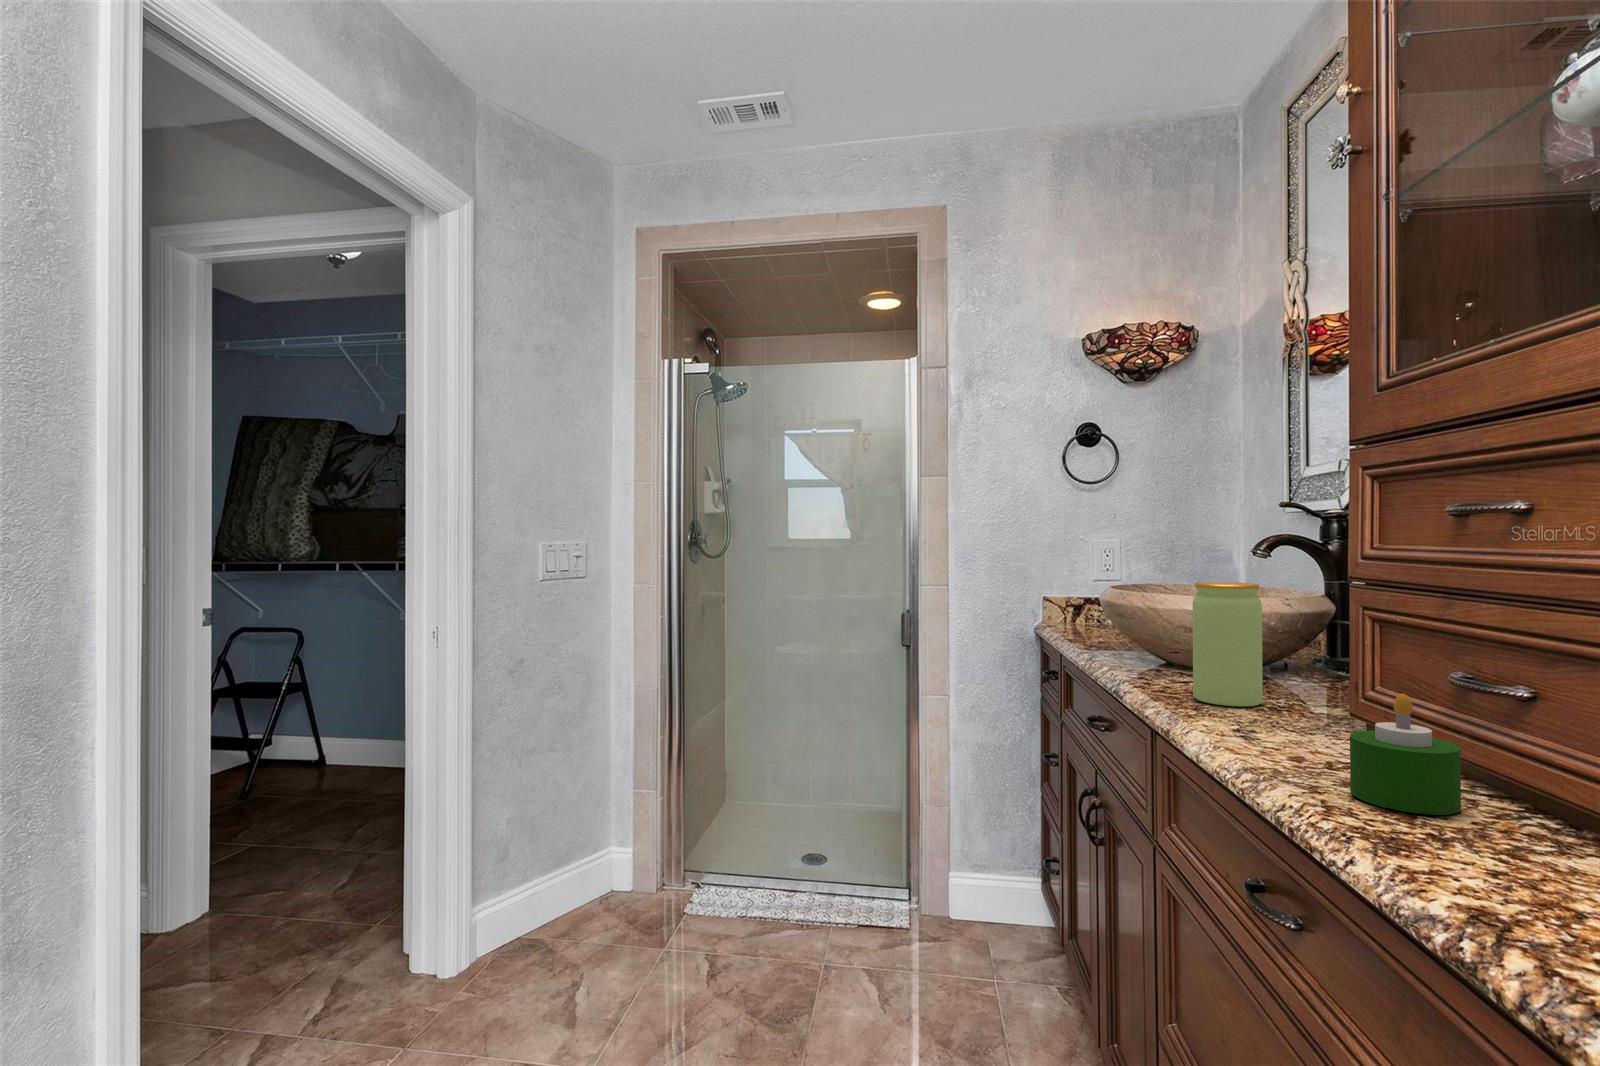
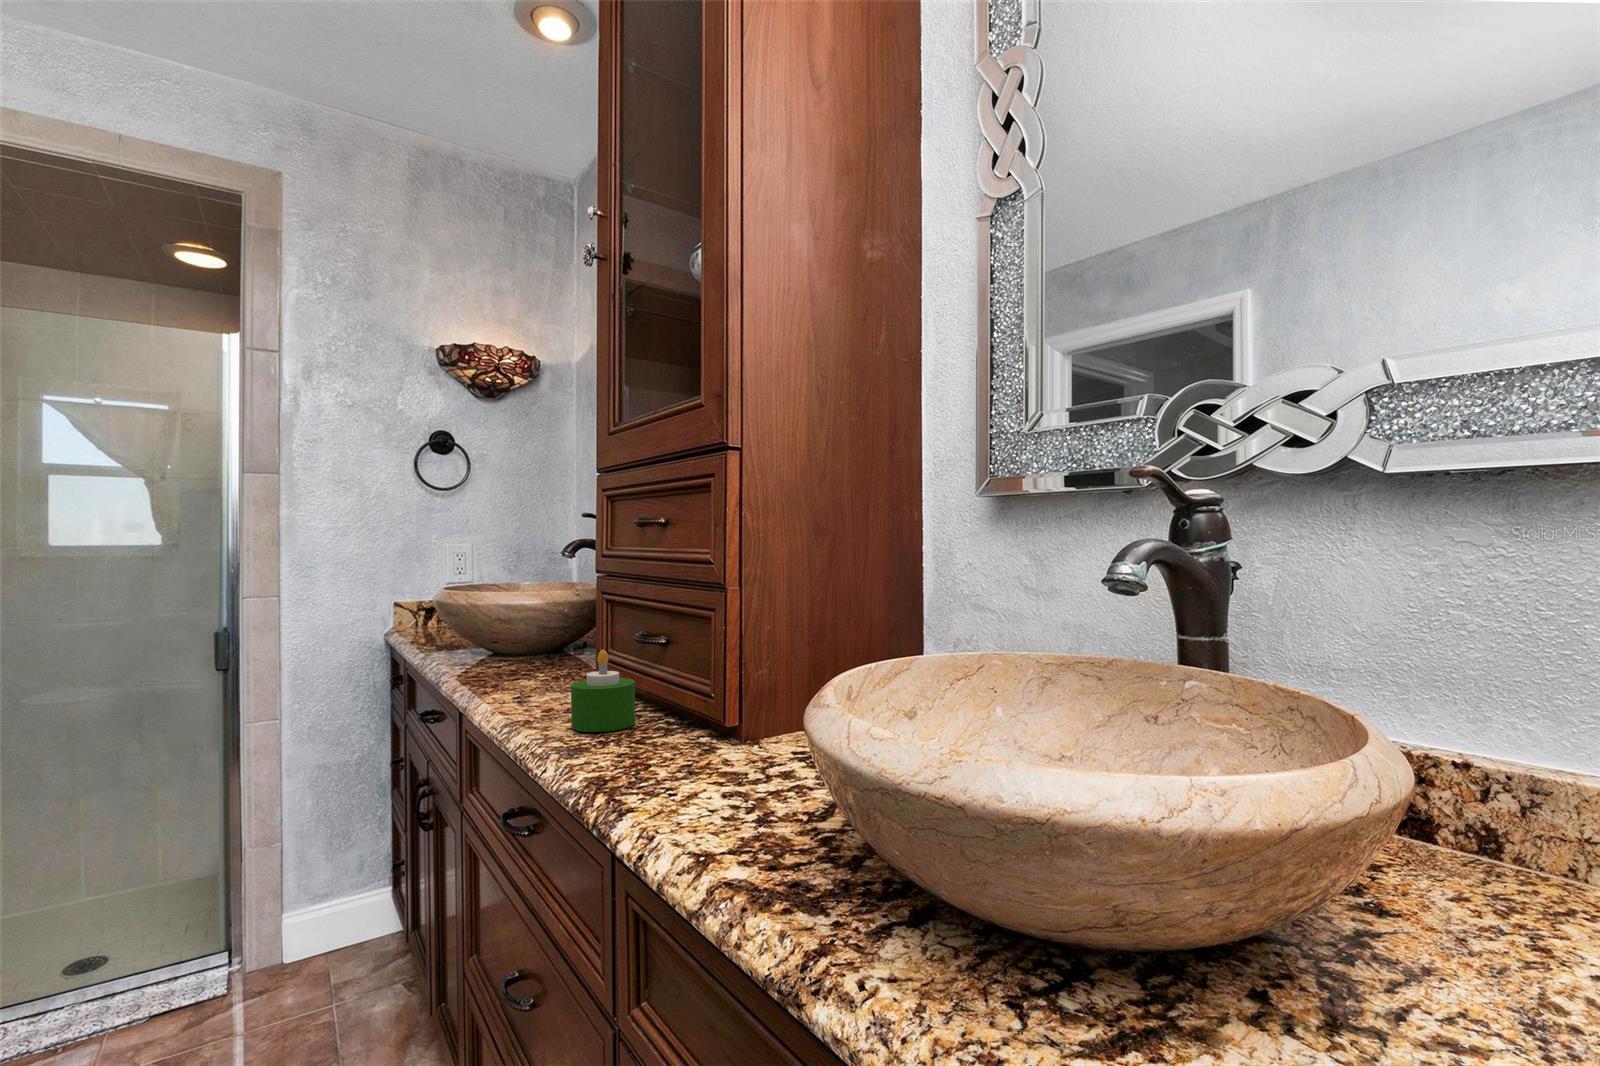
jar: present [1193,582,1263,707] -> none [497,578,552,681]

